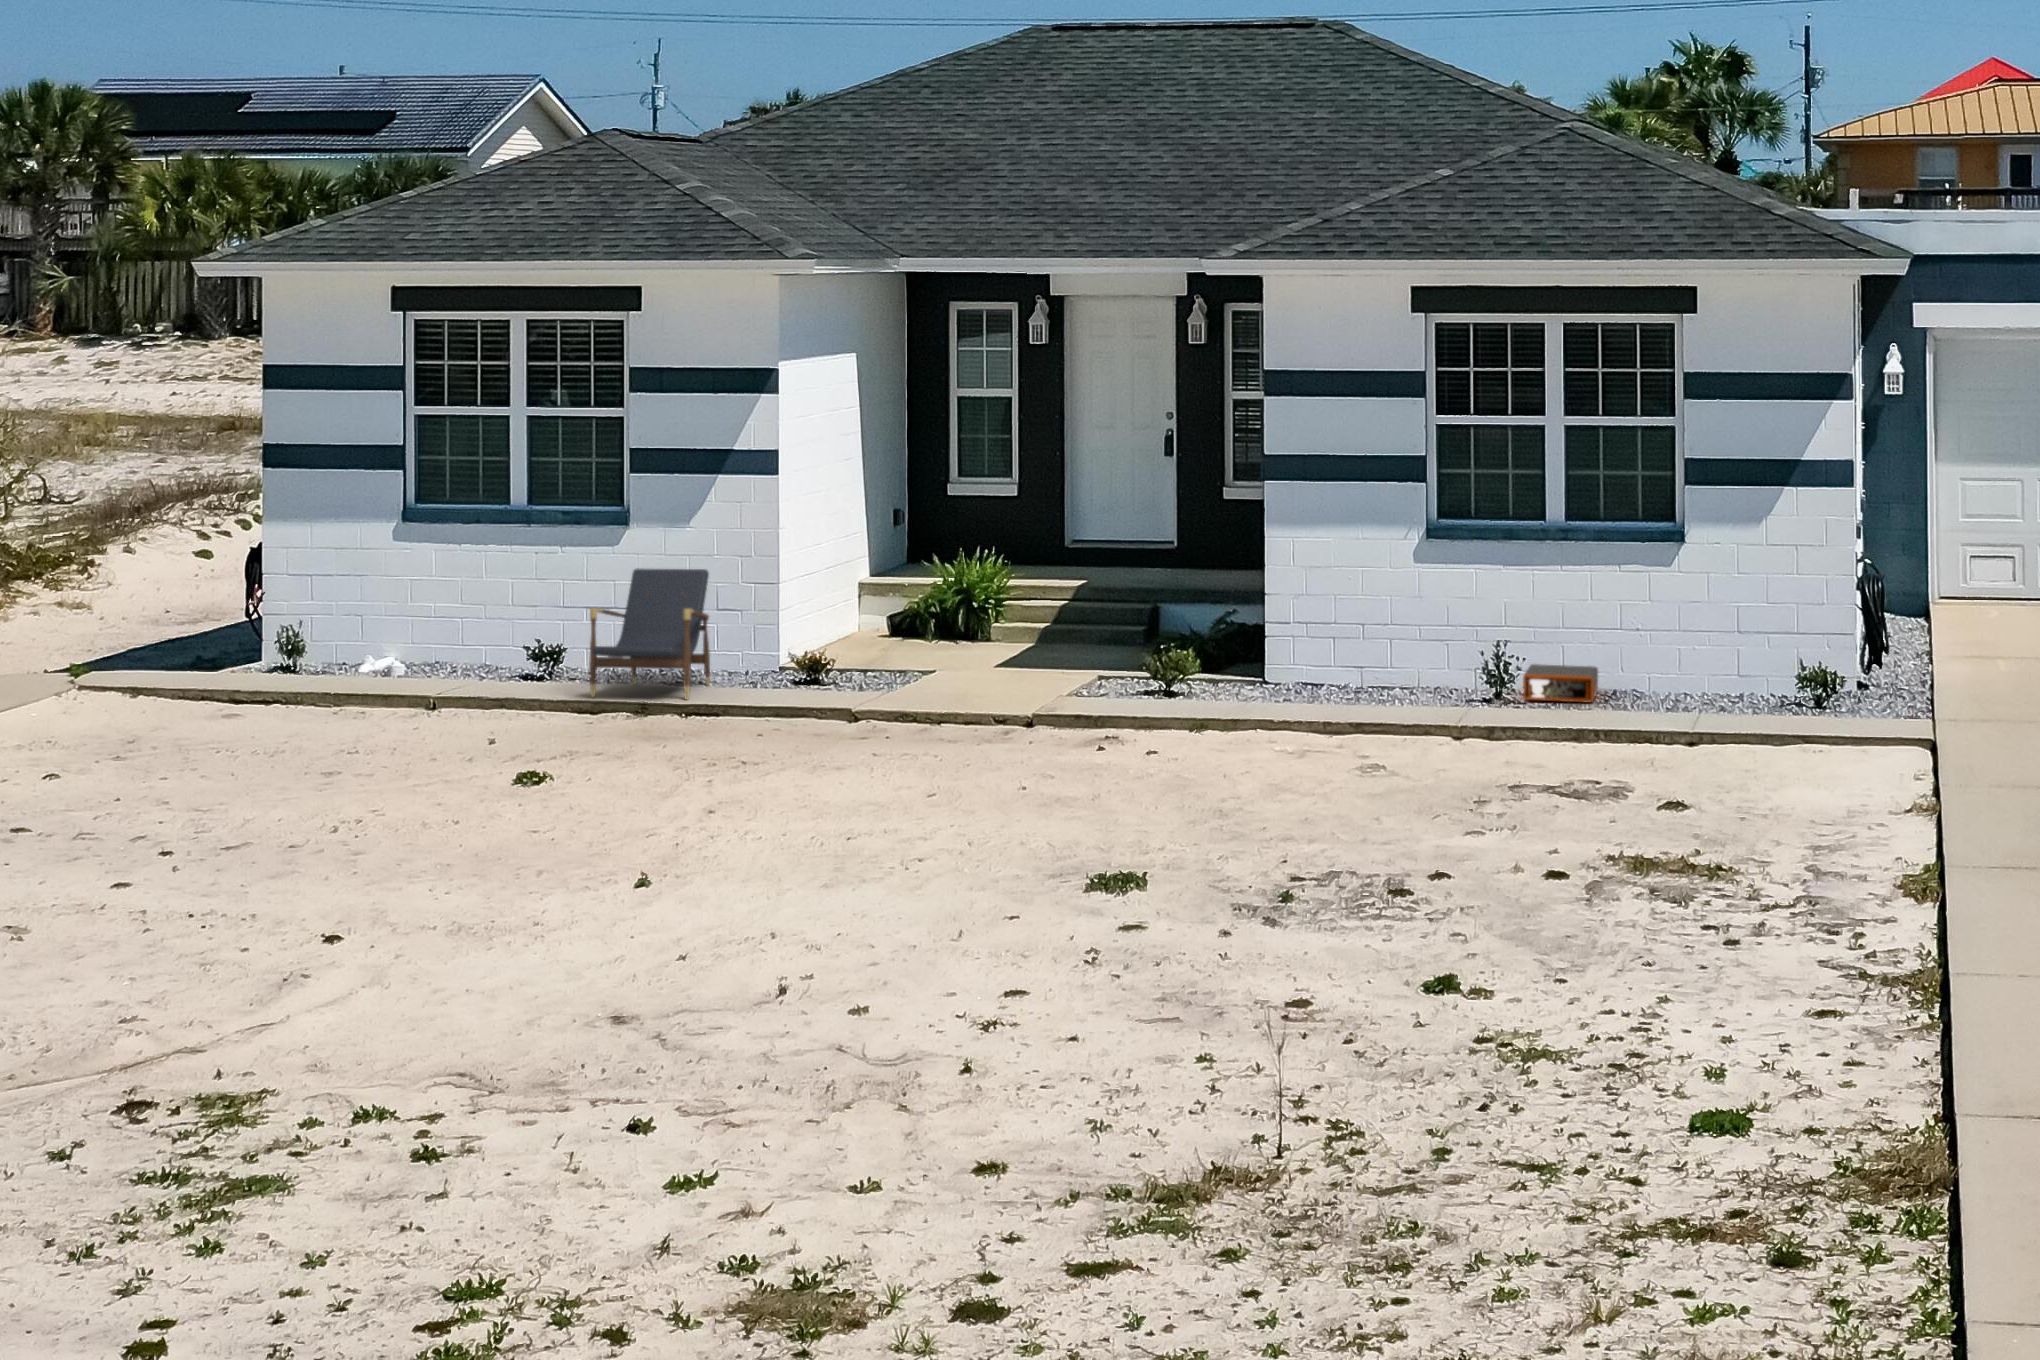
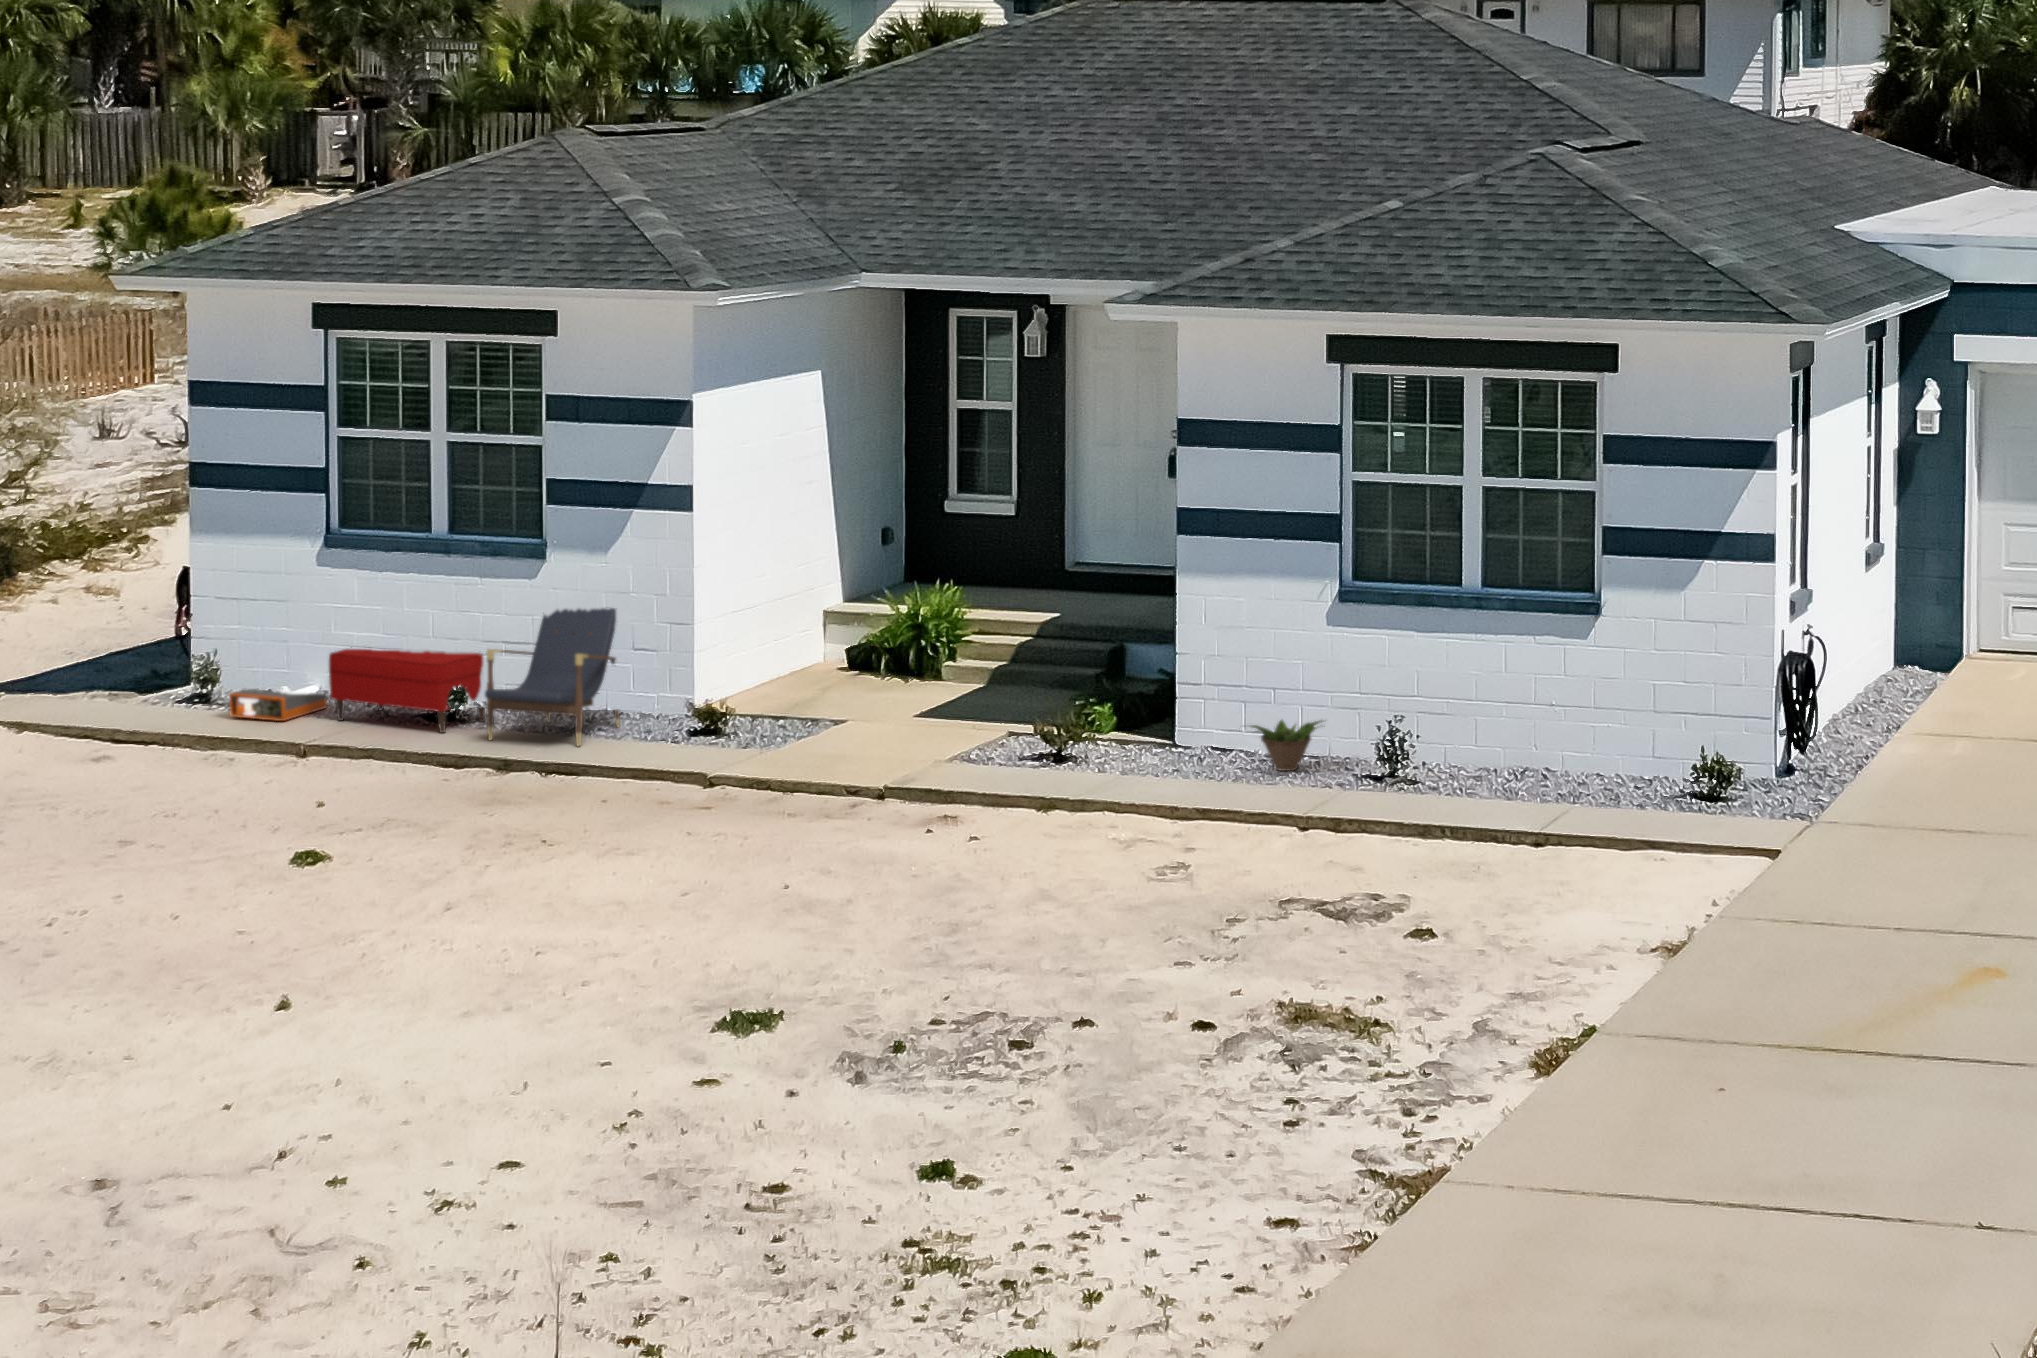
bench: none [414,613,575,694] -> present [329,647,486,733]
decorative plant: none [1347,649,1433,697] -> present [1251,720,1322,771]
storage box: present [1523,664,1598,702] -> present [229,690,327,721]

